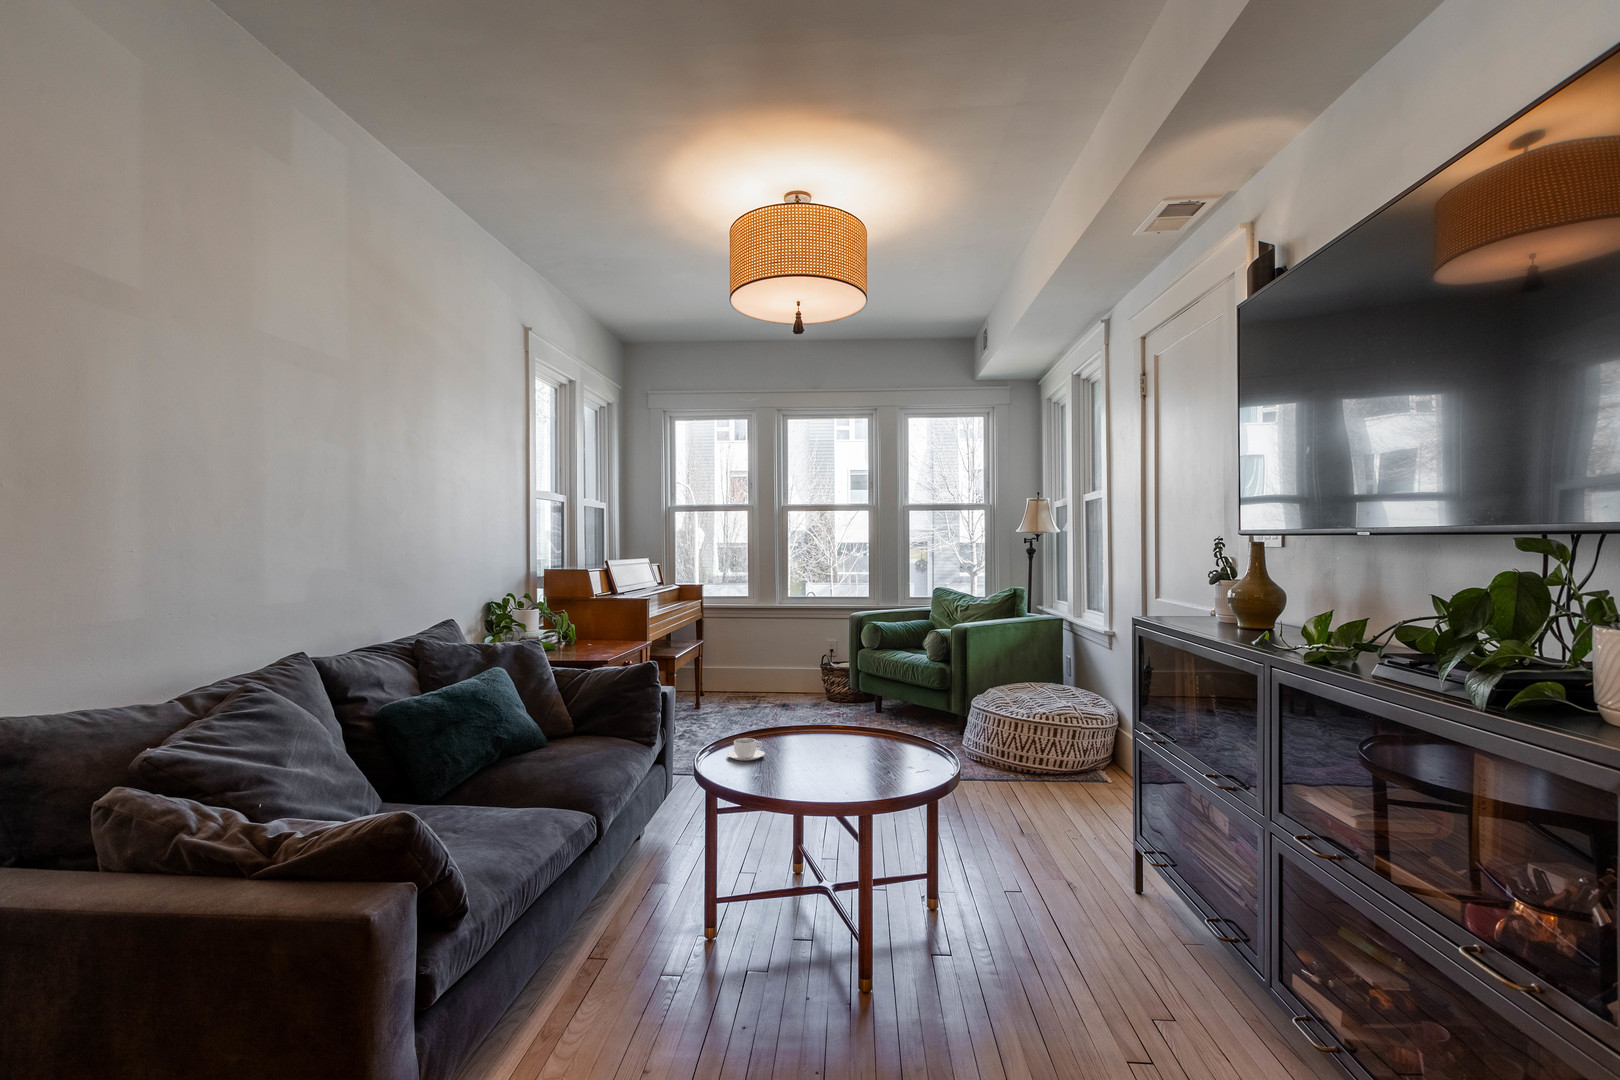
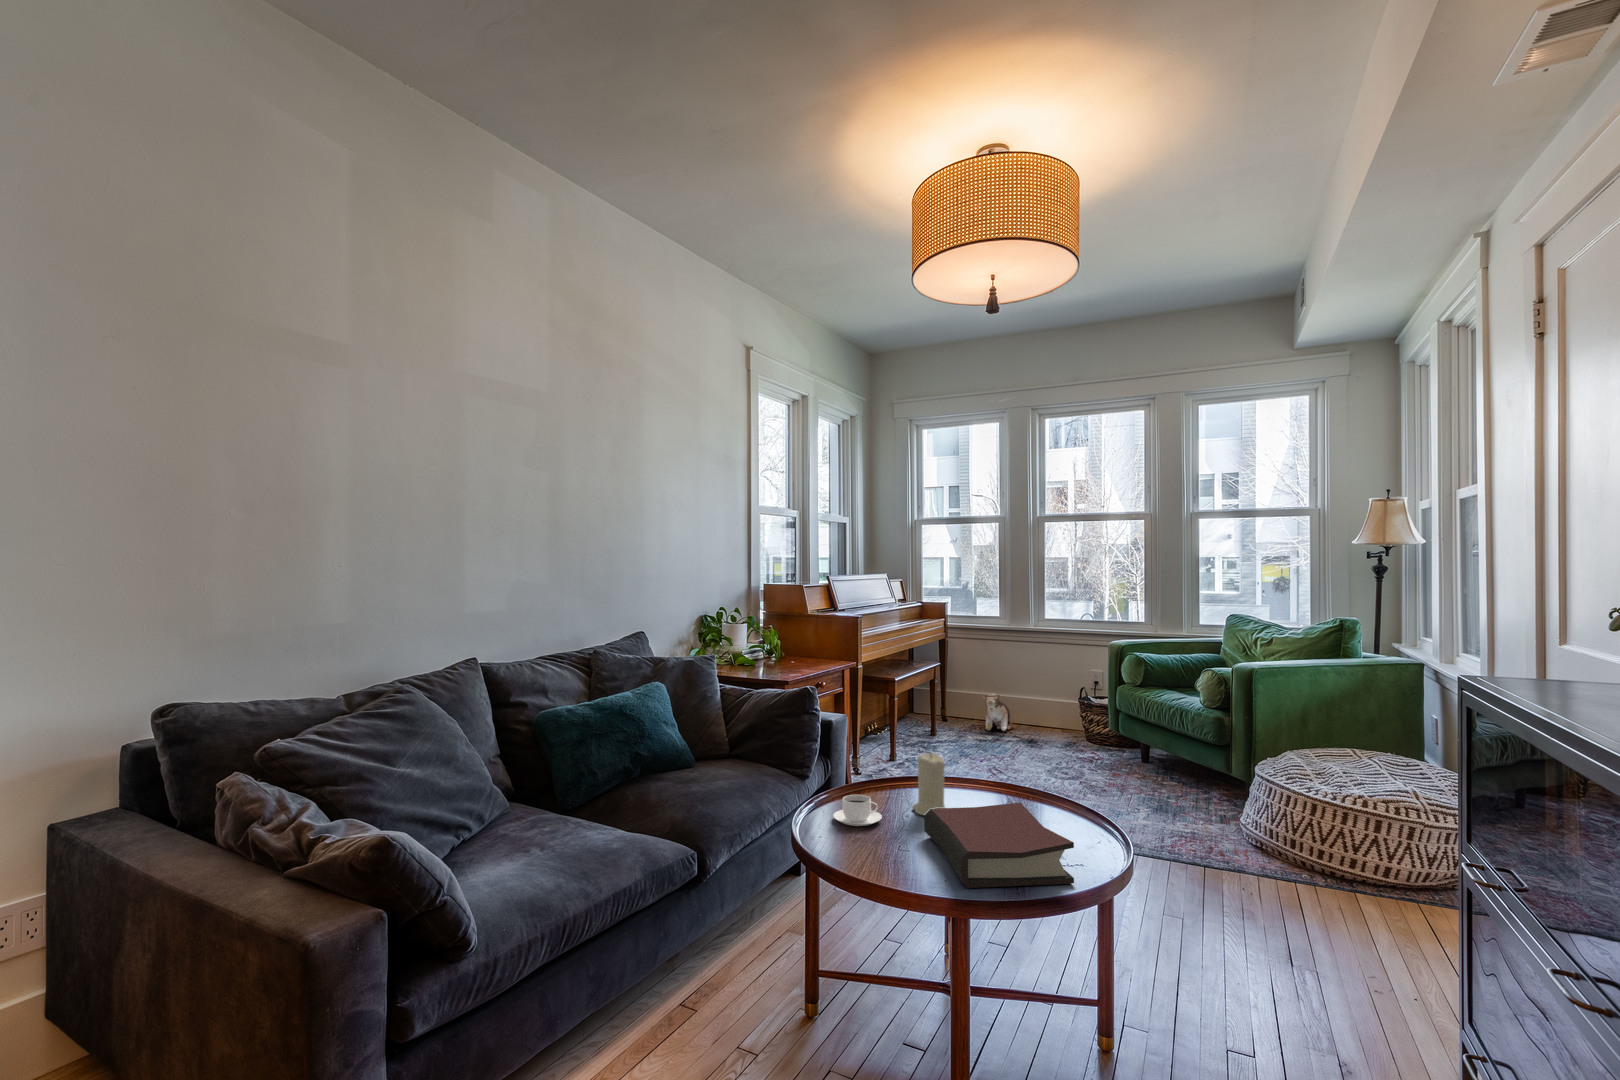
plush toy: none [738,666,763,701] -> present [982,693,1012,731]
candle: none [779,701,808,749] -> present [912,753,945,815]
hardback book: none [802,729,917,783] -> present [924,803,1074,888]

